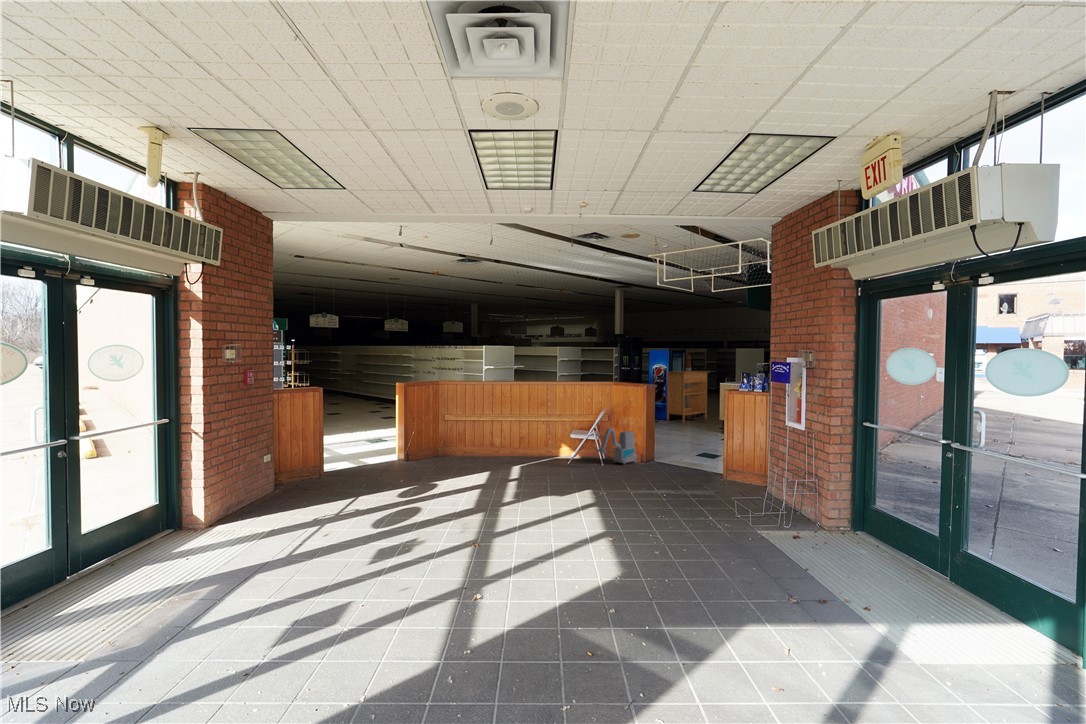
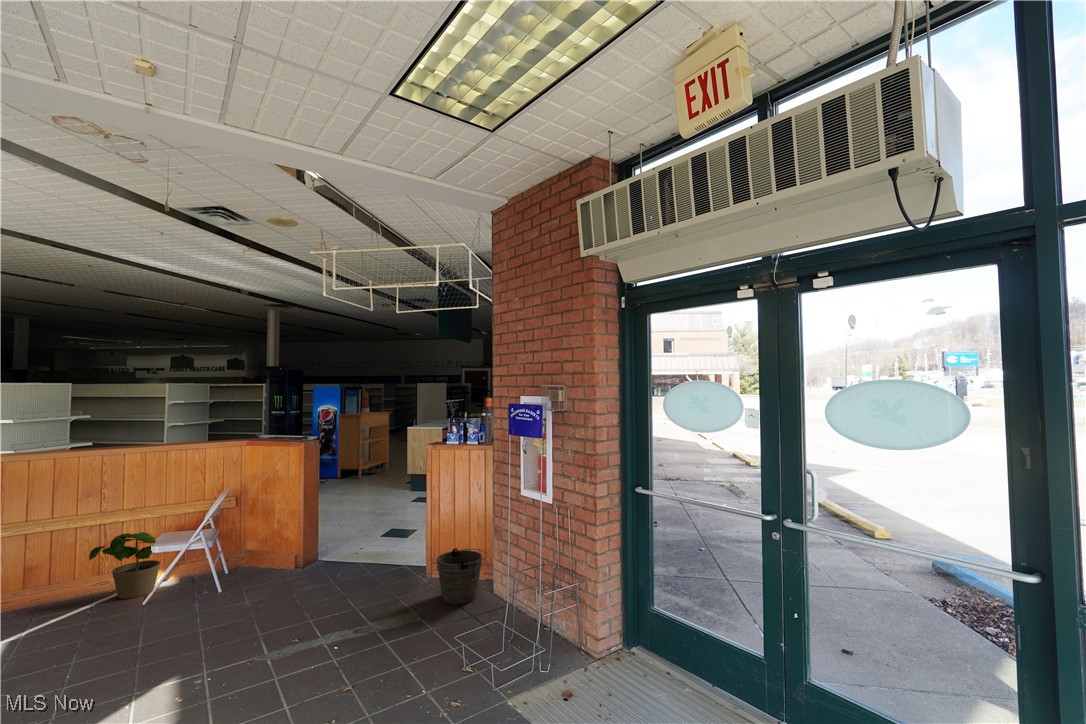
potted plant: none [547,425,578,459] -> present [89,532,161,599]
vacuum cleaner: present [597,428,637,464] -> none [202,521,287,584]
bucket: none [727,460,764,493] -> present [437,548,488,604]

